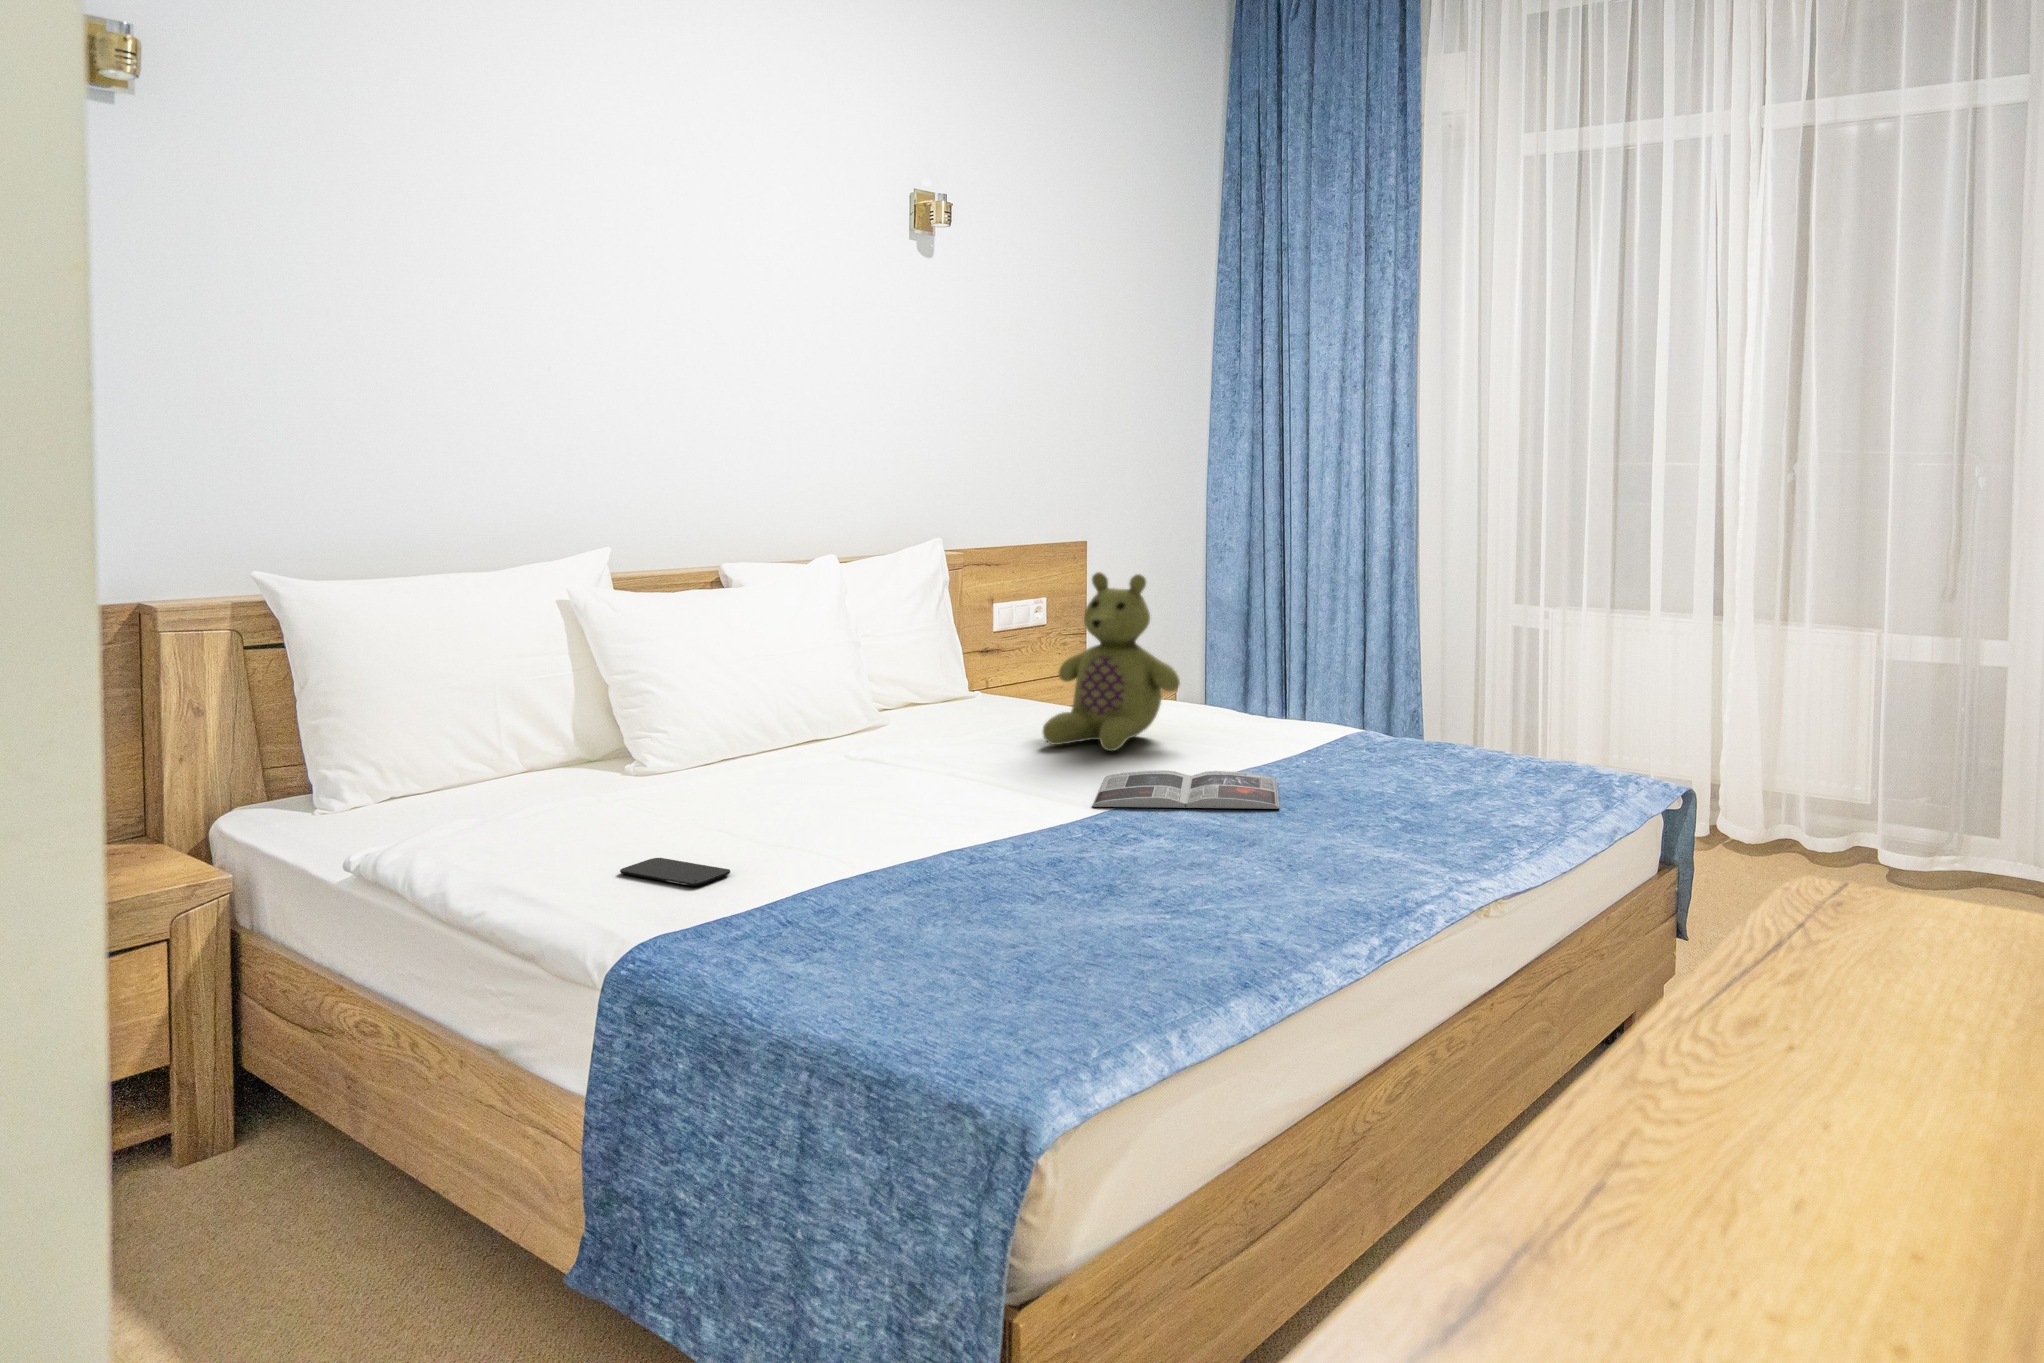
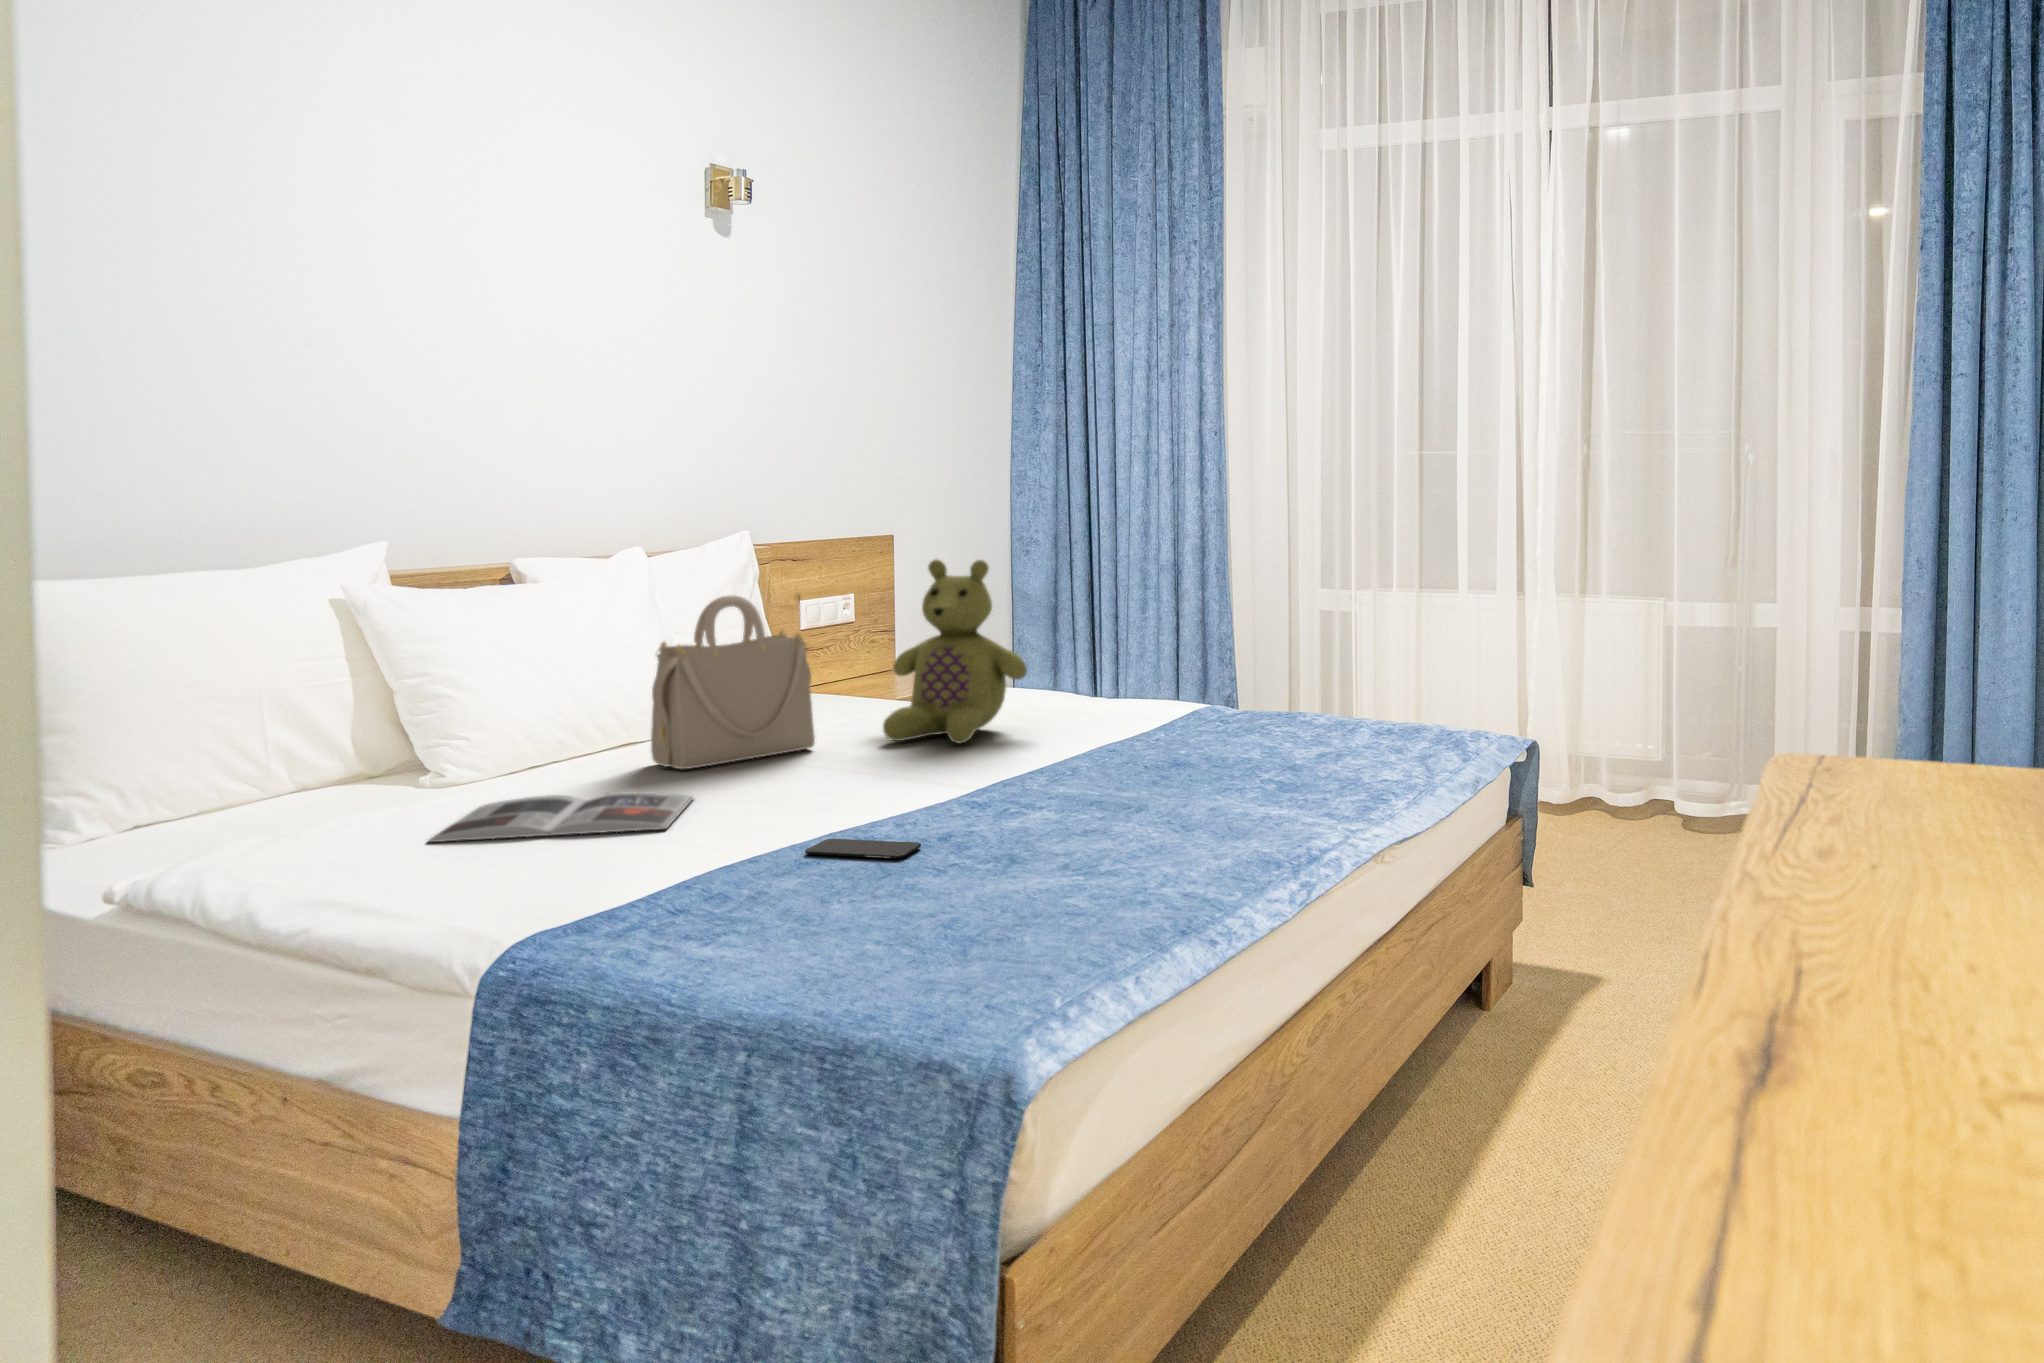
handbag: none [833,603,979,763] -> present [651,596,815,769]
magazine: present [1092,770,1279,809] -> present [428,791,694,842]
smartphone: present [620,858,730,886] -> present [805,839,921,858]

